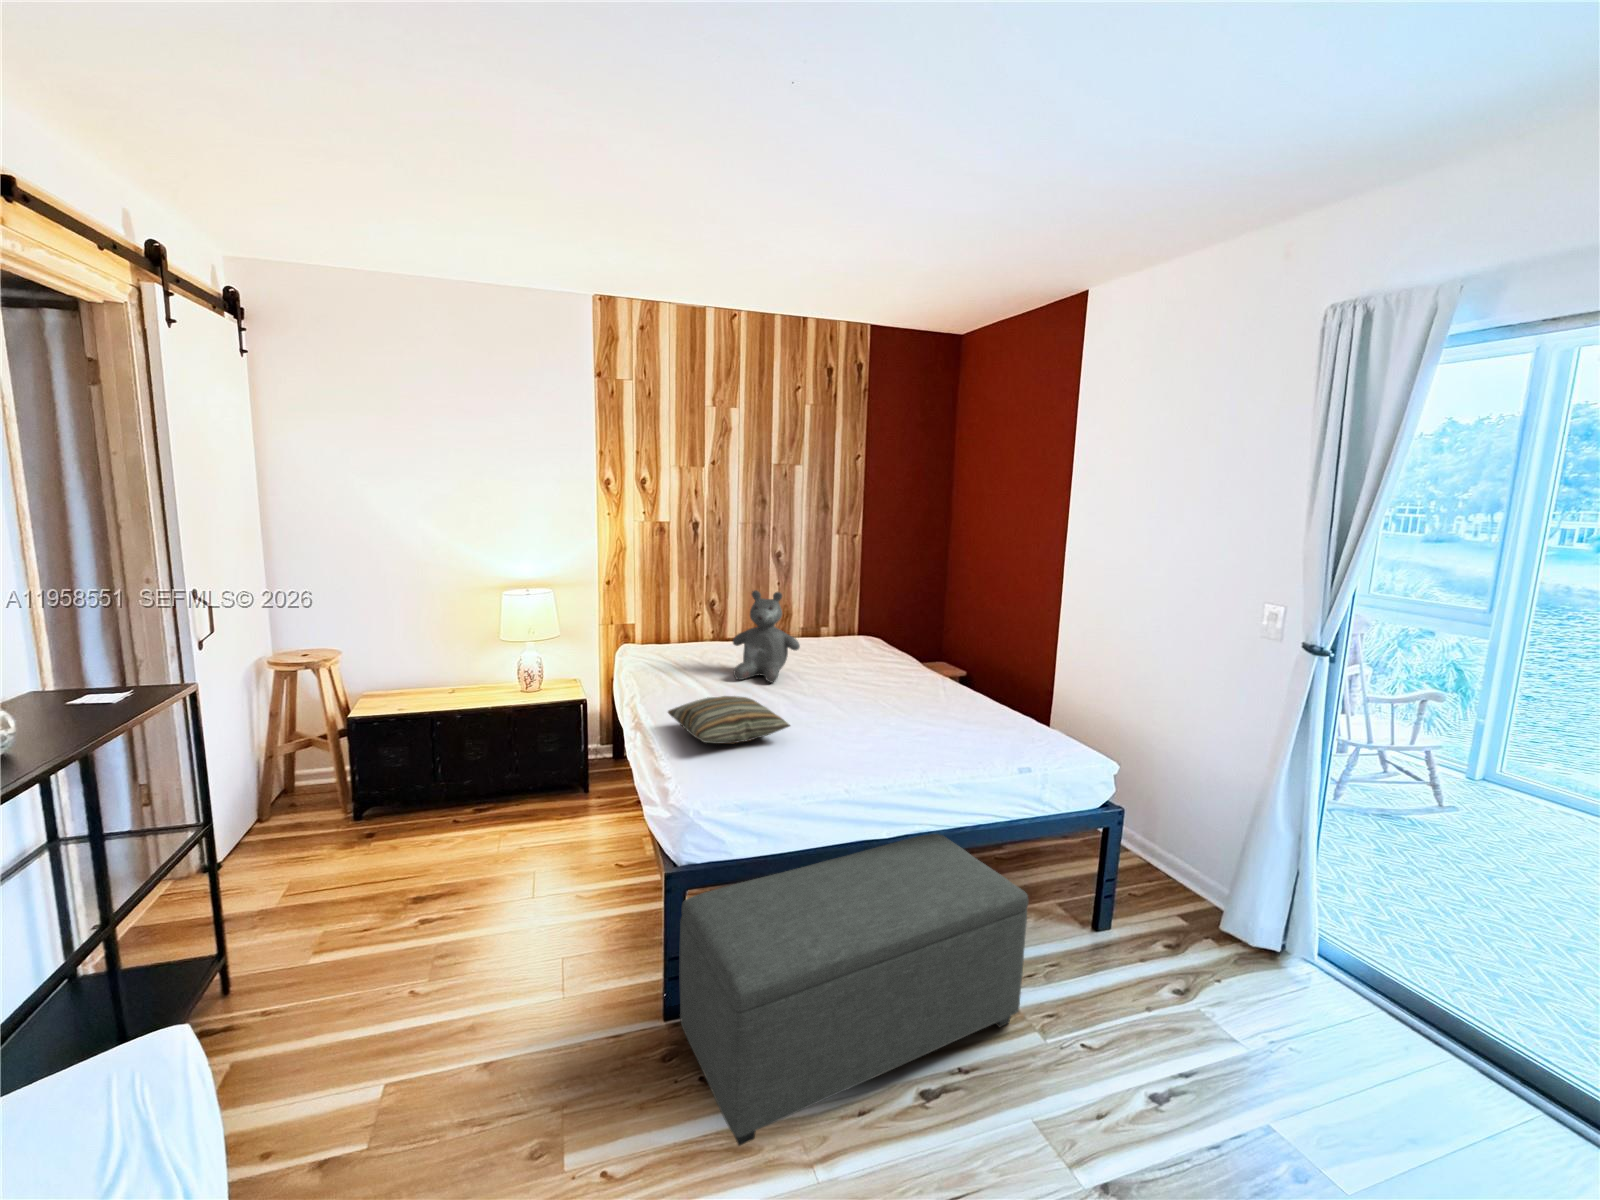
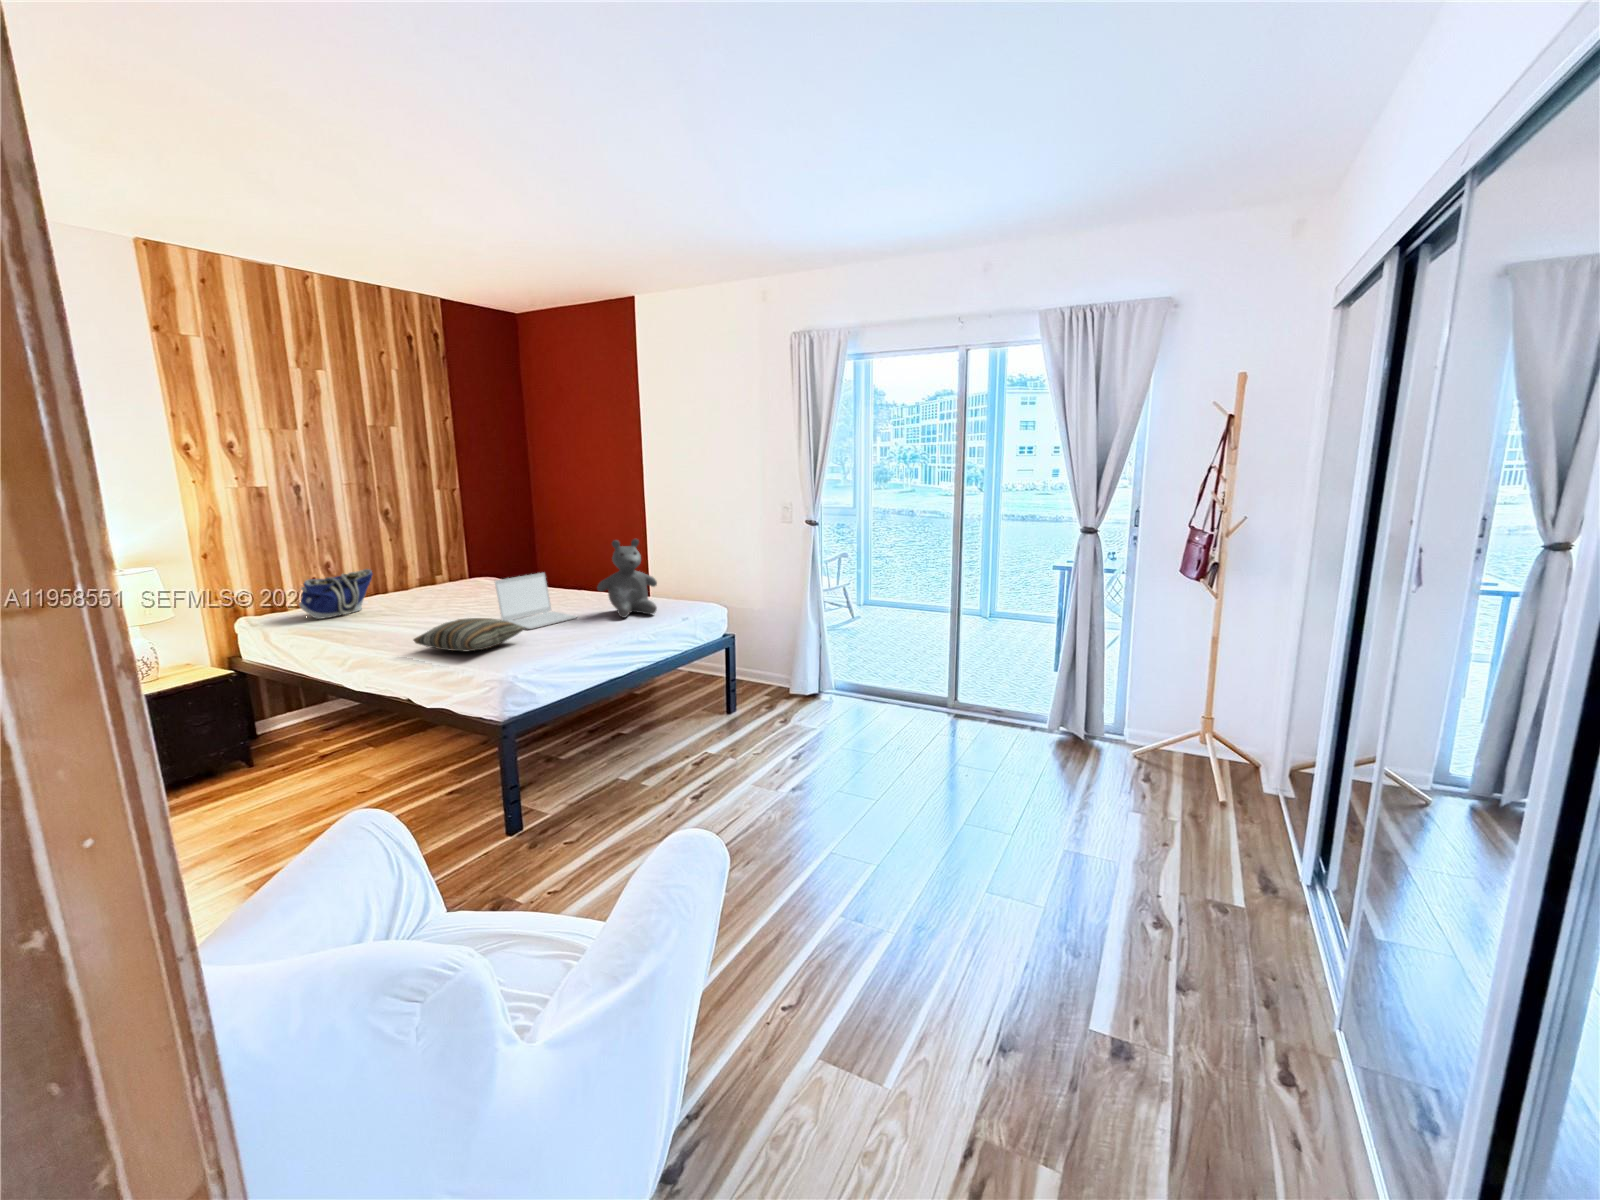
teddy bear: present [733,590,800,683] -> present [597,539,657,618]
tote bag: none [659,612,730,657] -> present [299,569,372,619]
laptop: none [800,649,890,724] -> present [495,573,577,629]
ottoman: present [679,834,1028,1146] -> none [526,672,718,850]

